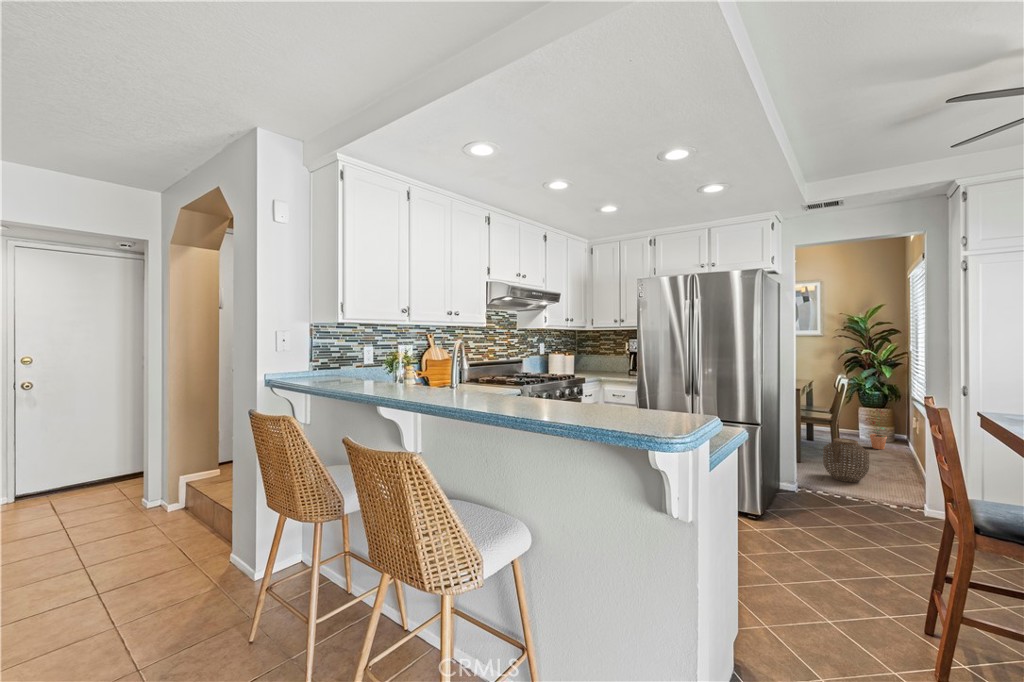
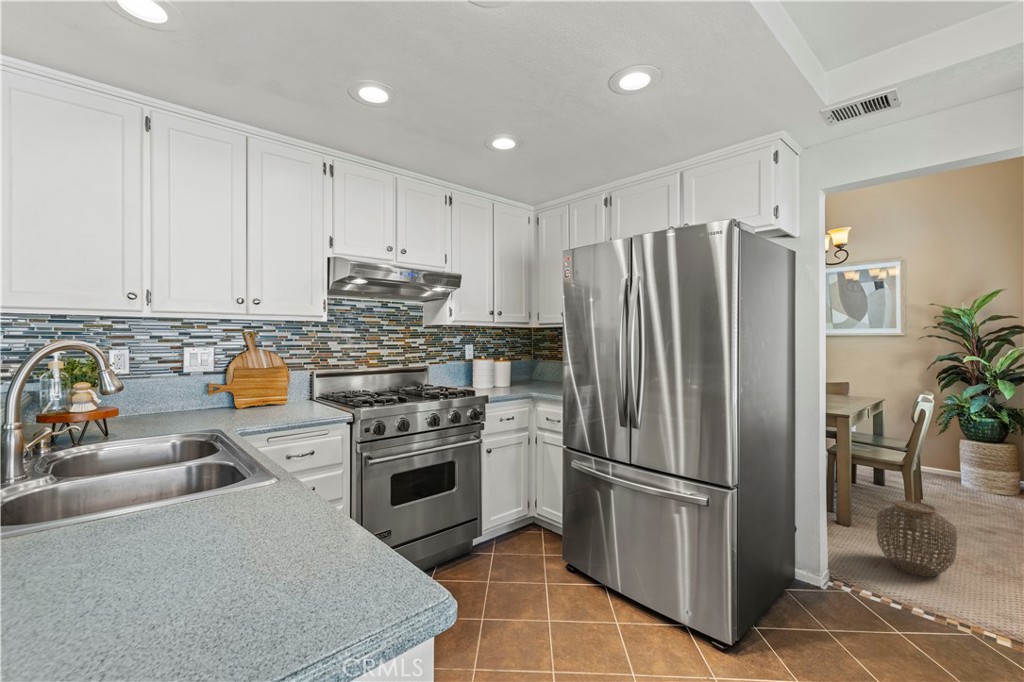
potted plant: present [866,408,887,449] -> none [968,445,1004,509]

